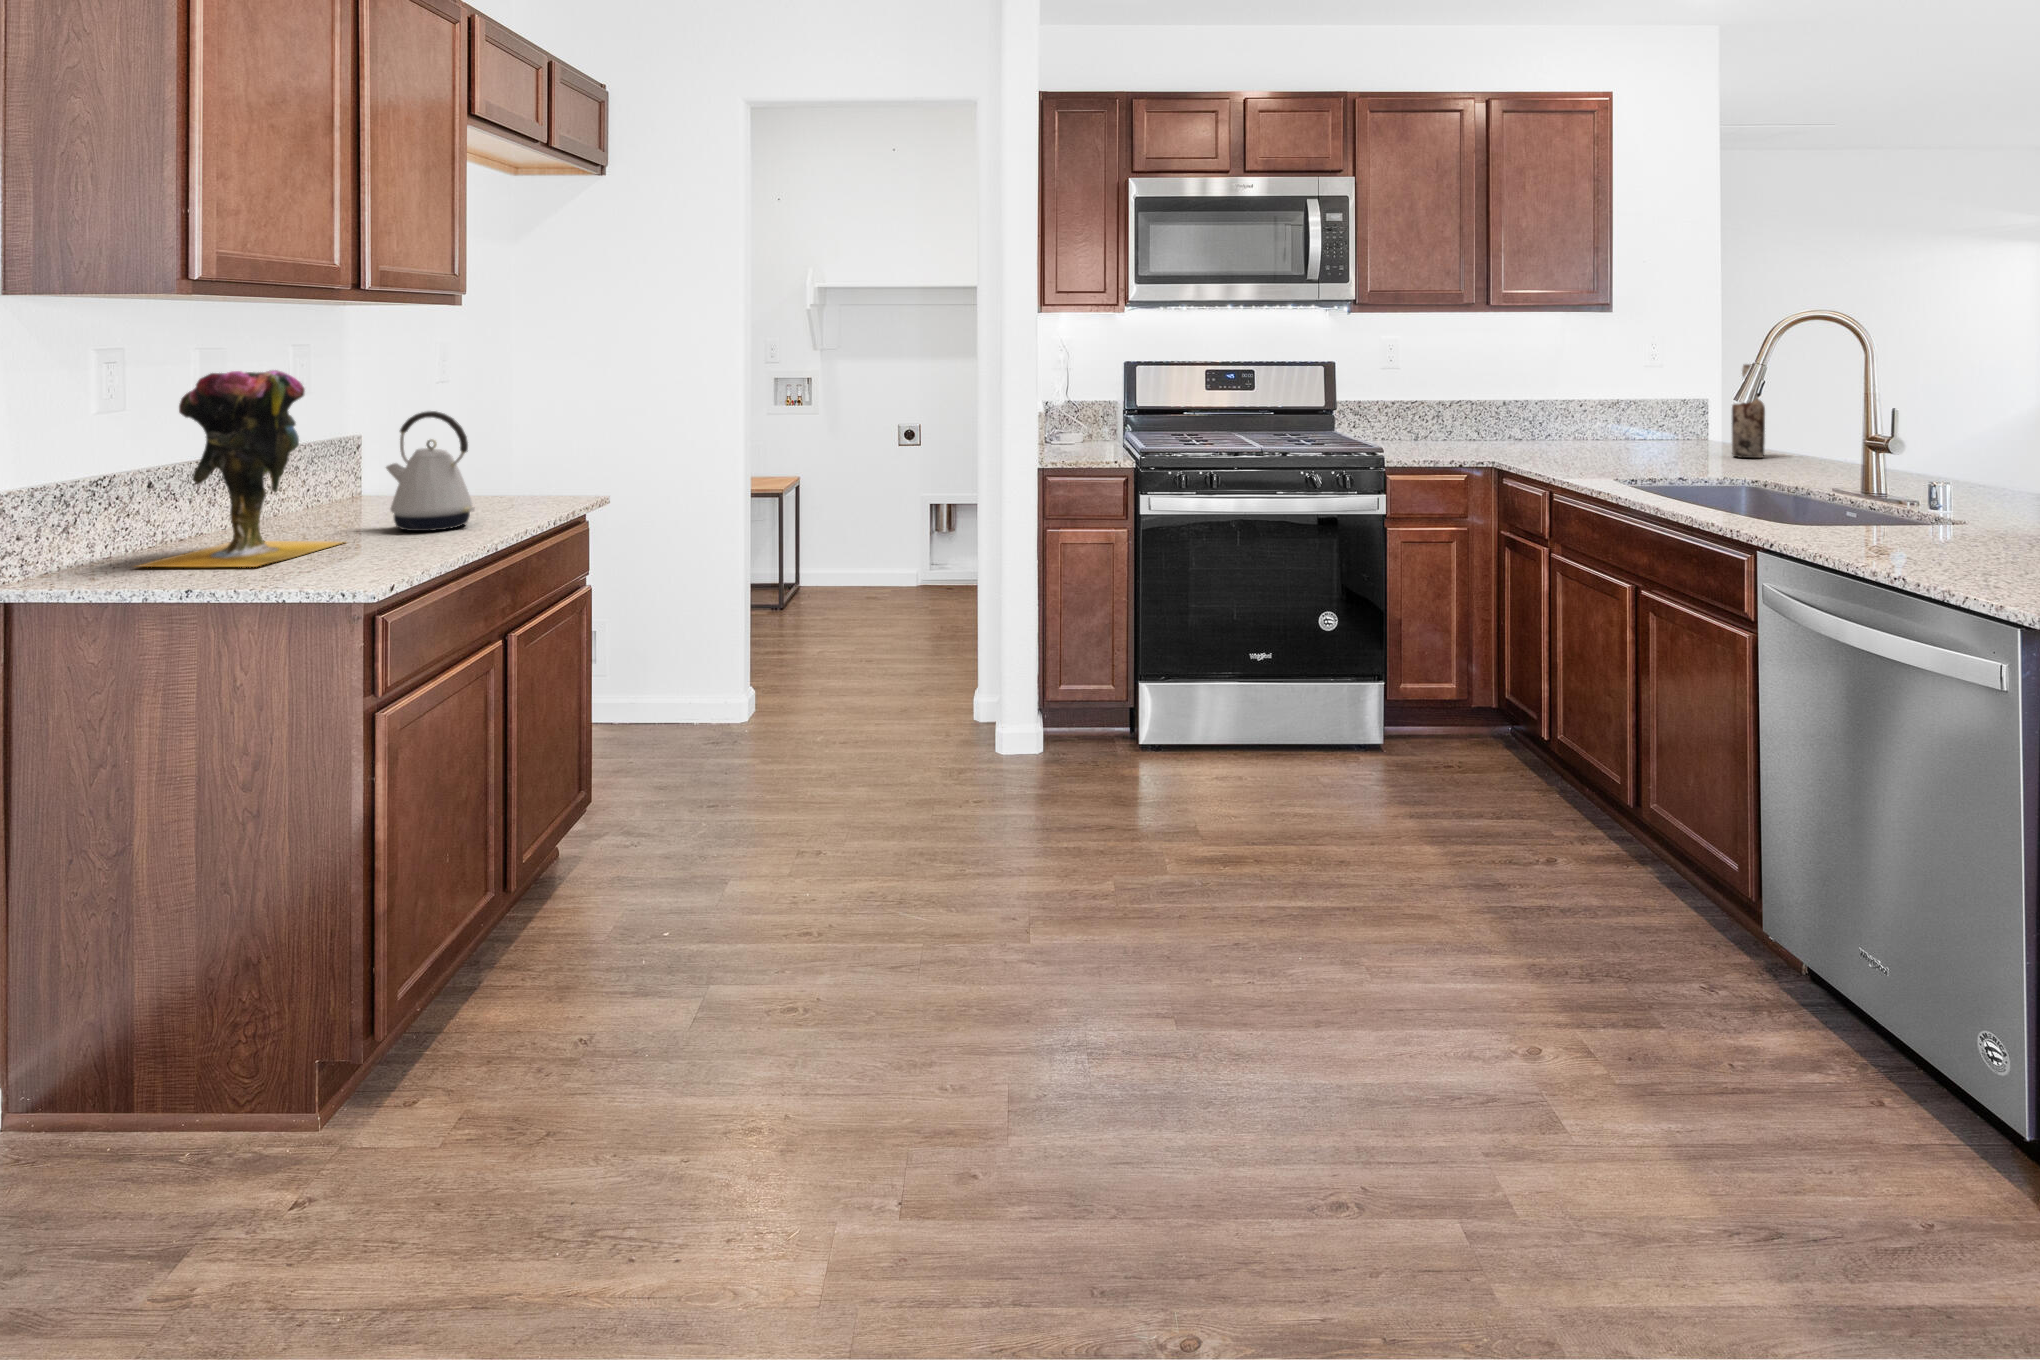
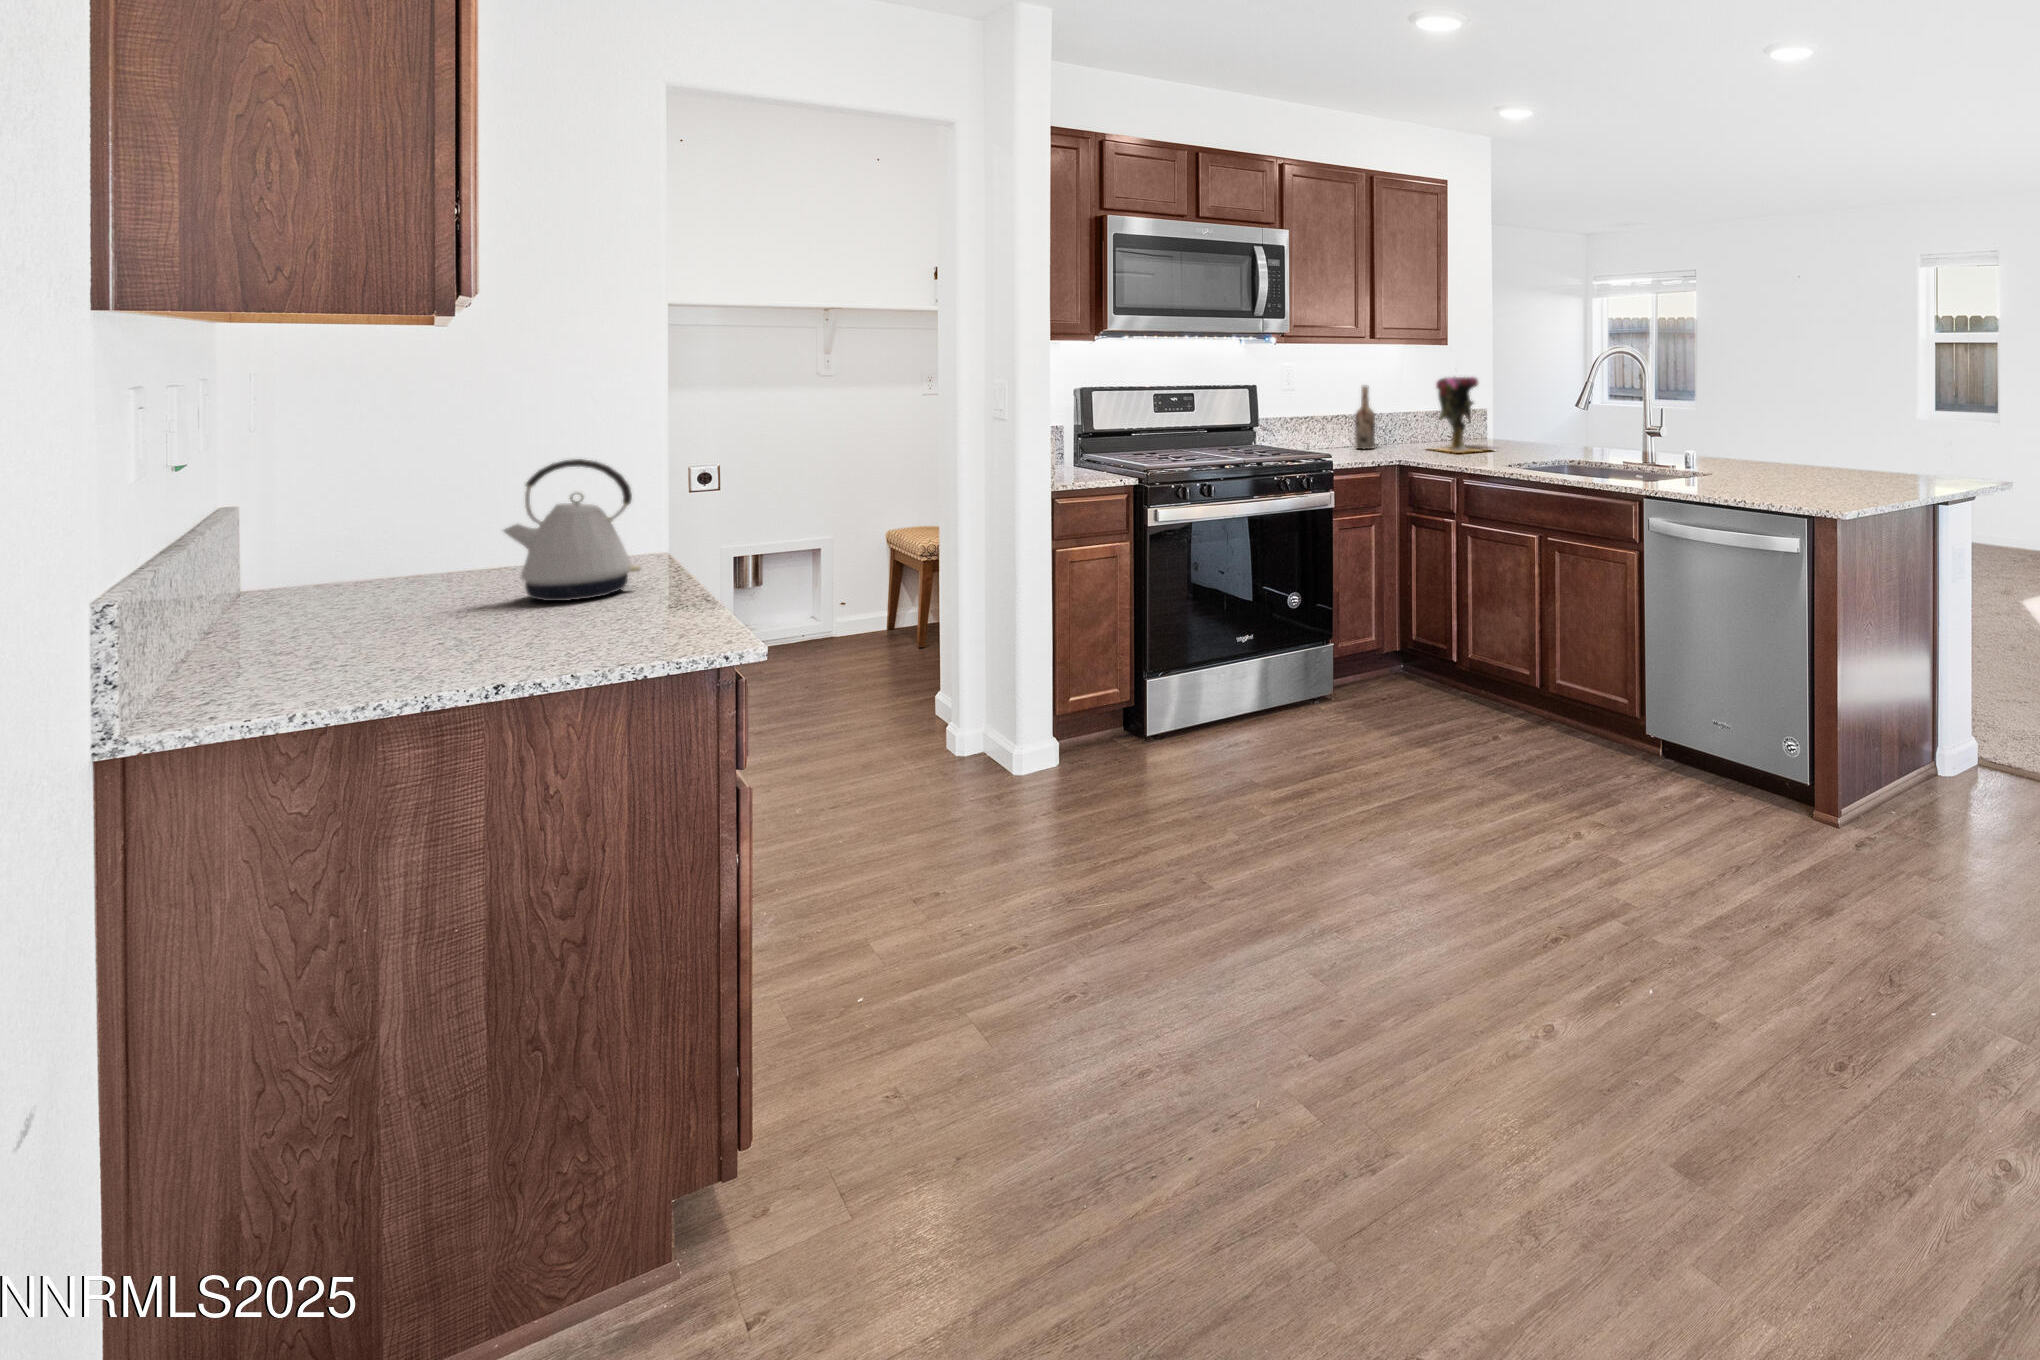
wine bottle: present [1732,364,1765,458] -> present [1355,386,1375,449]
vase: present [137,370,342,567] -> present [1436,377,1481,453]

